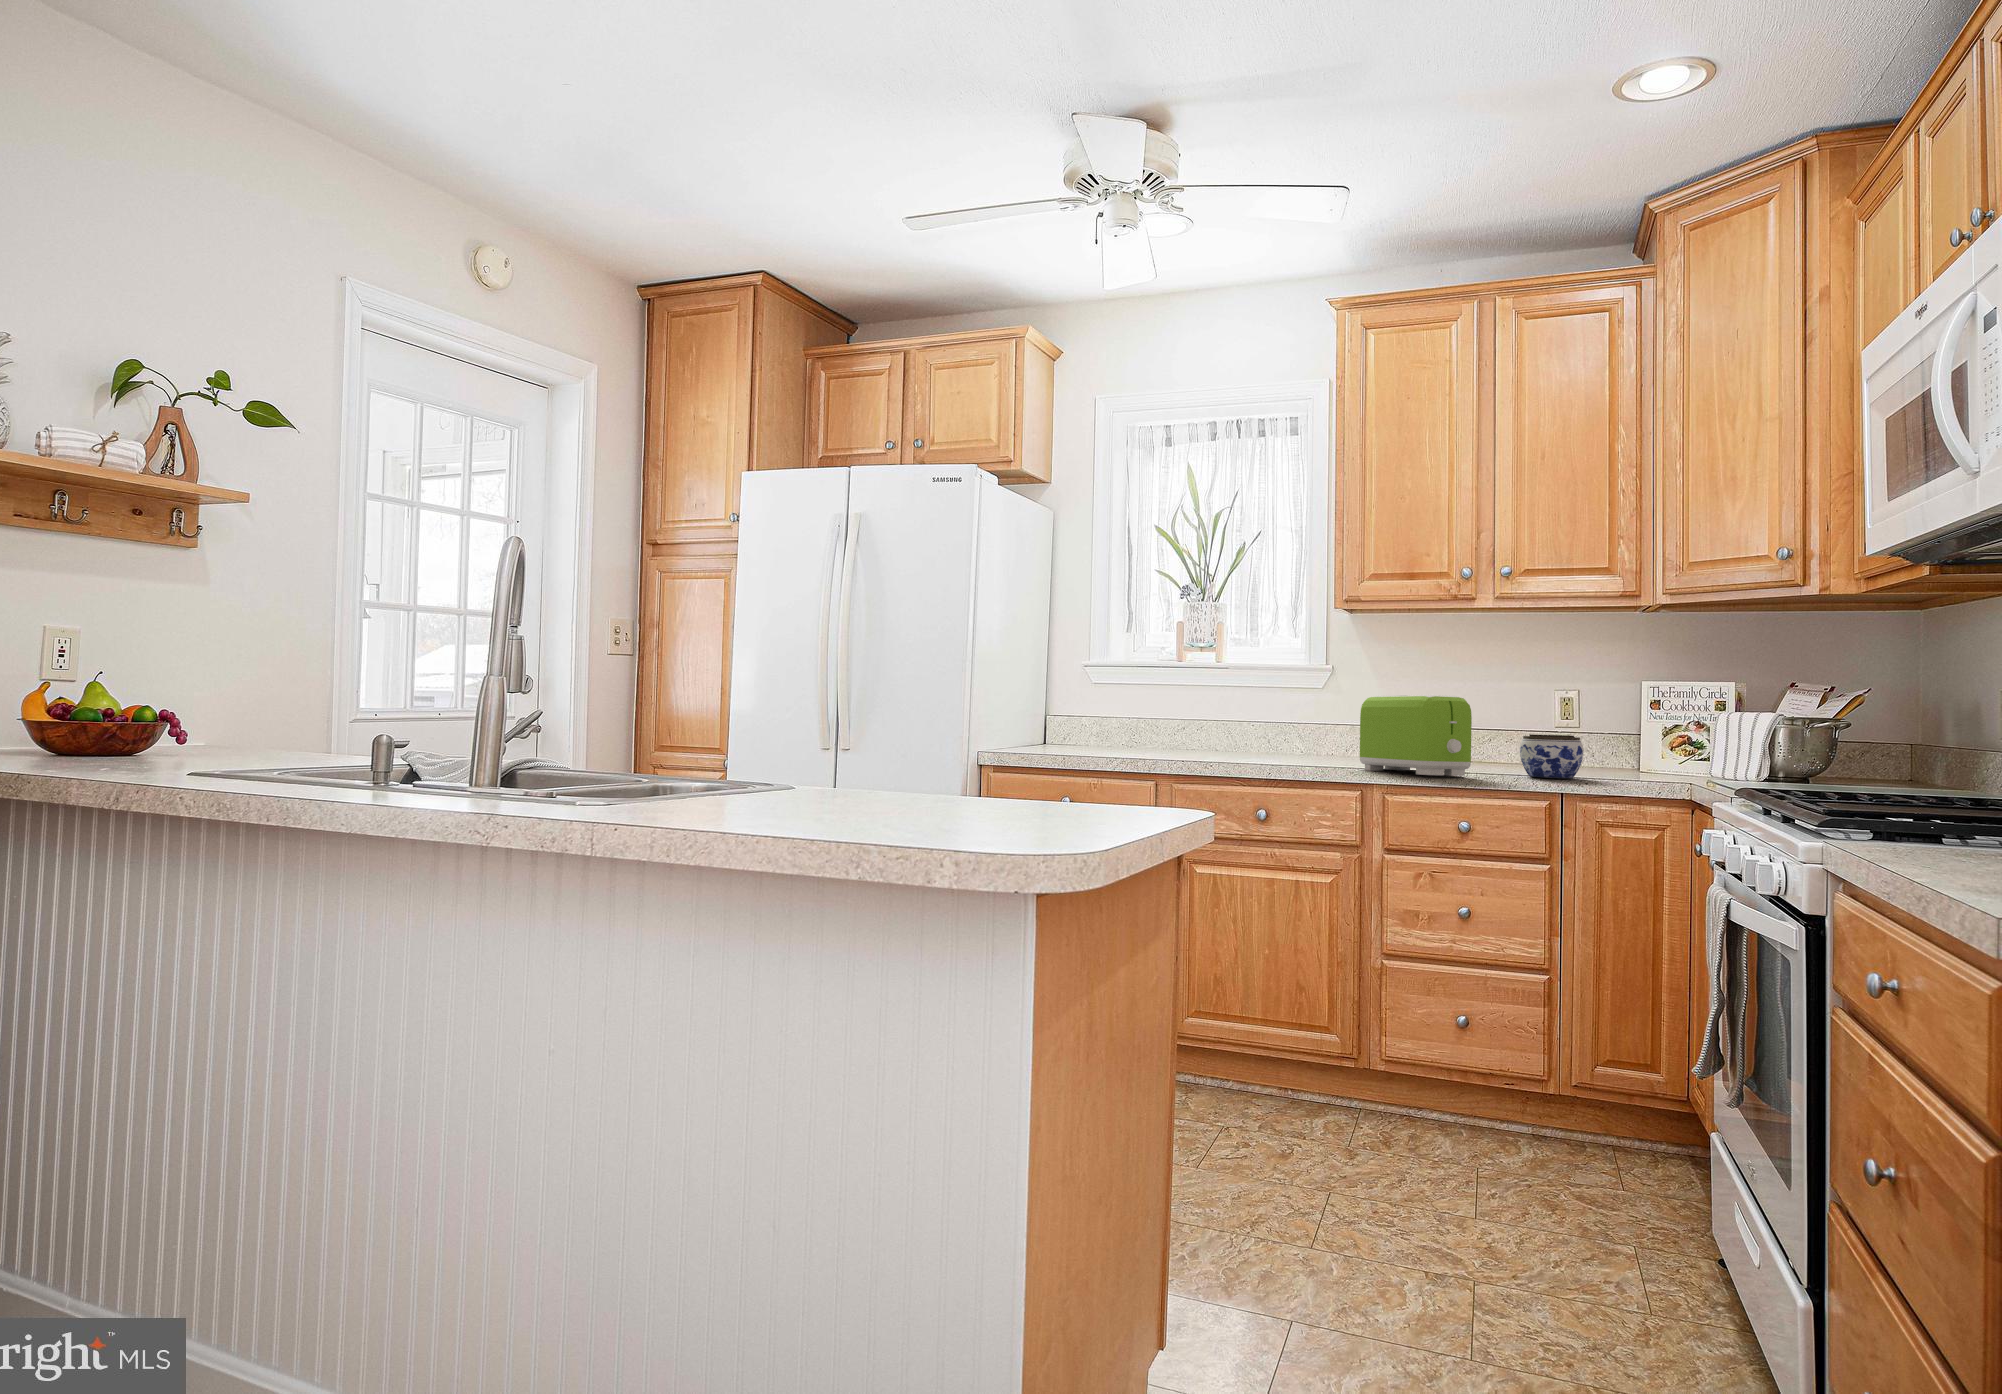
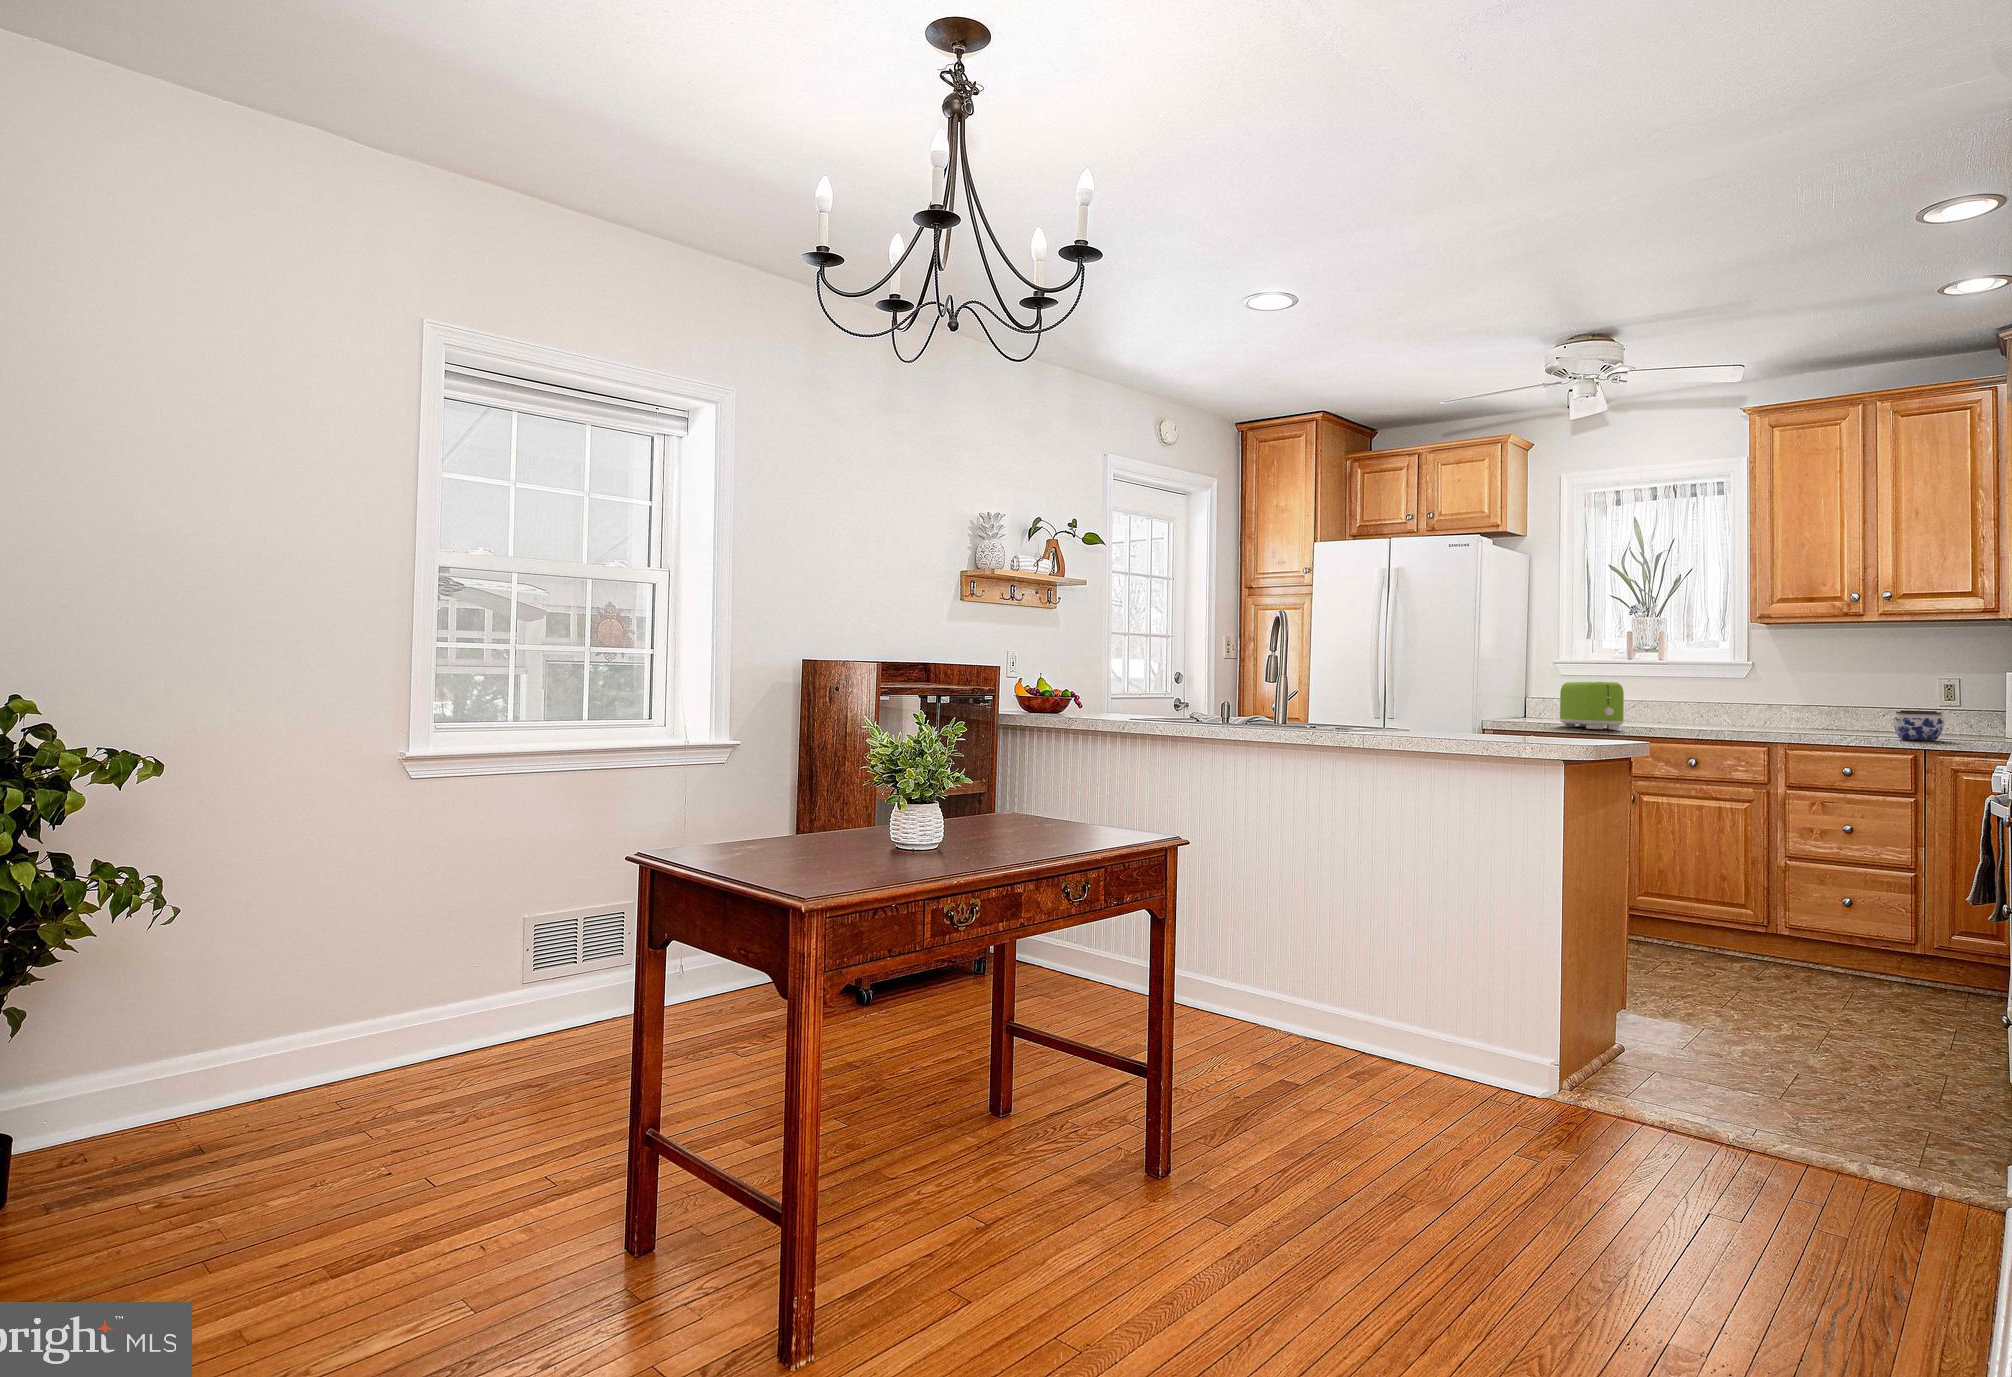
toaster: present [1360,695,1472,776] -> present [1560,681,1624,729]

